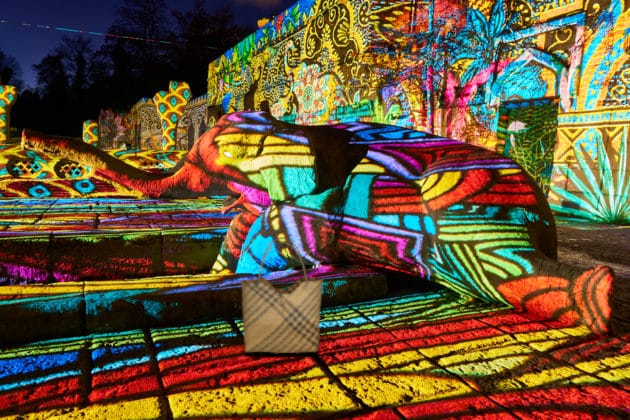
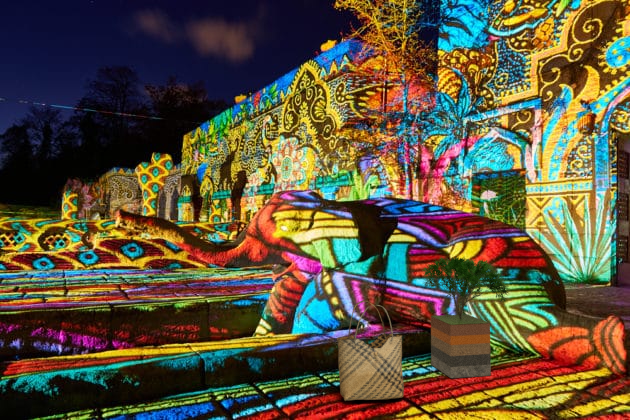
potted tree: none [367,187,471,331] -> present [423,257,510,378]

